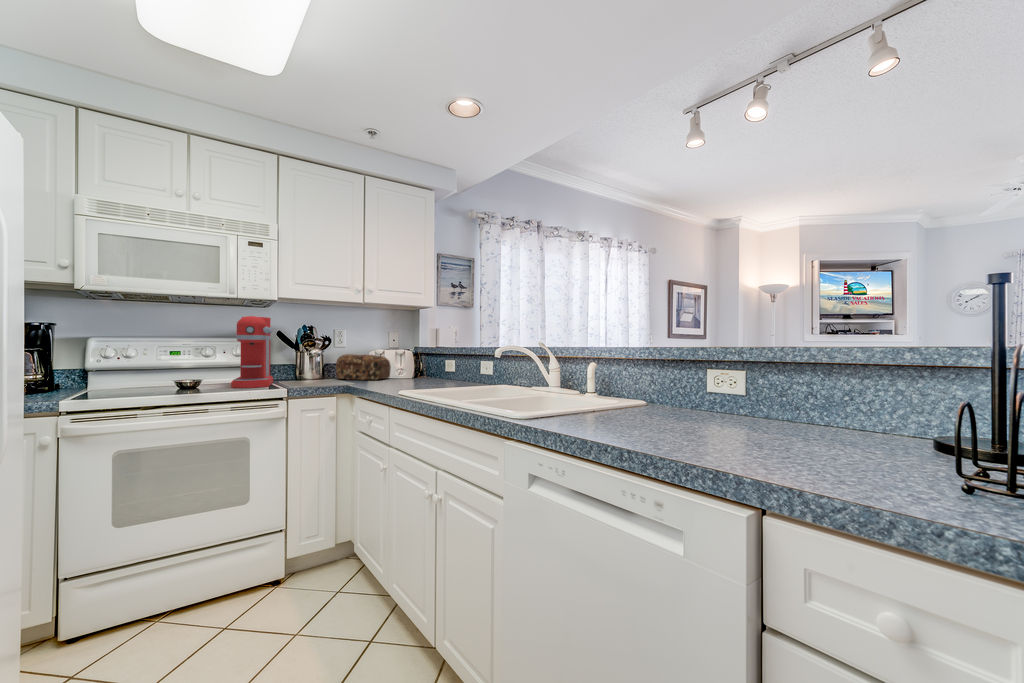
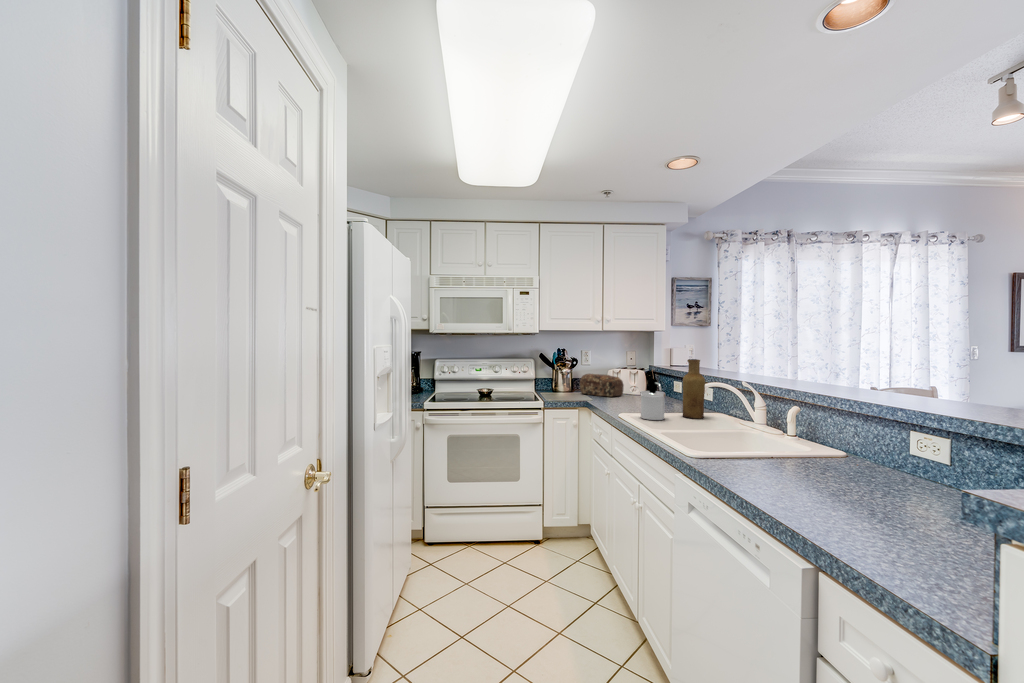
coffee maker: present [231,316,273,388] -> none [510,346,536,399]
vase: none [468,324,491,391] -> present [683,359,705,419]
soap dispenser: none [422,346,452,395] -> present [640,379,665,420]

